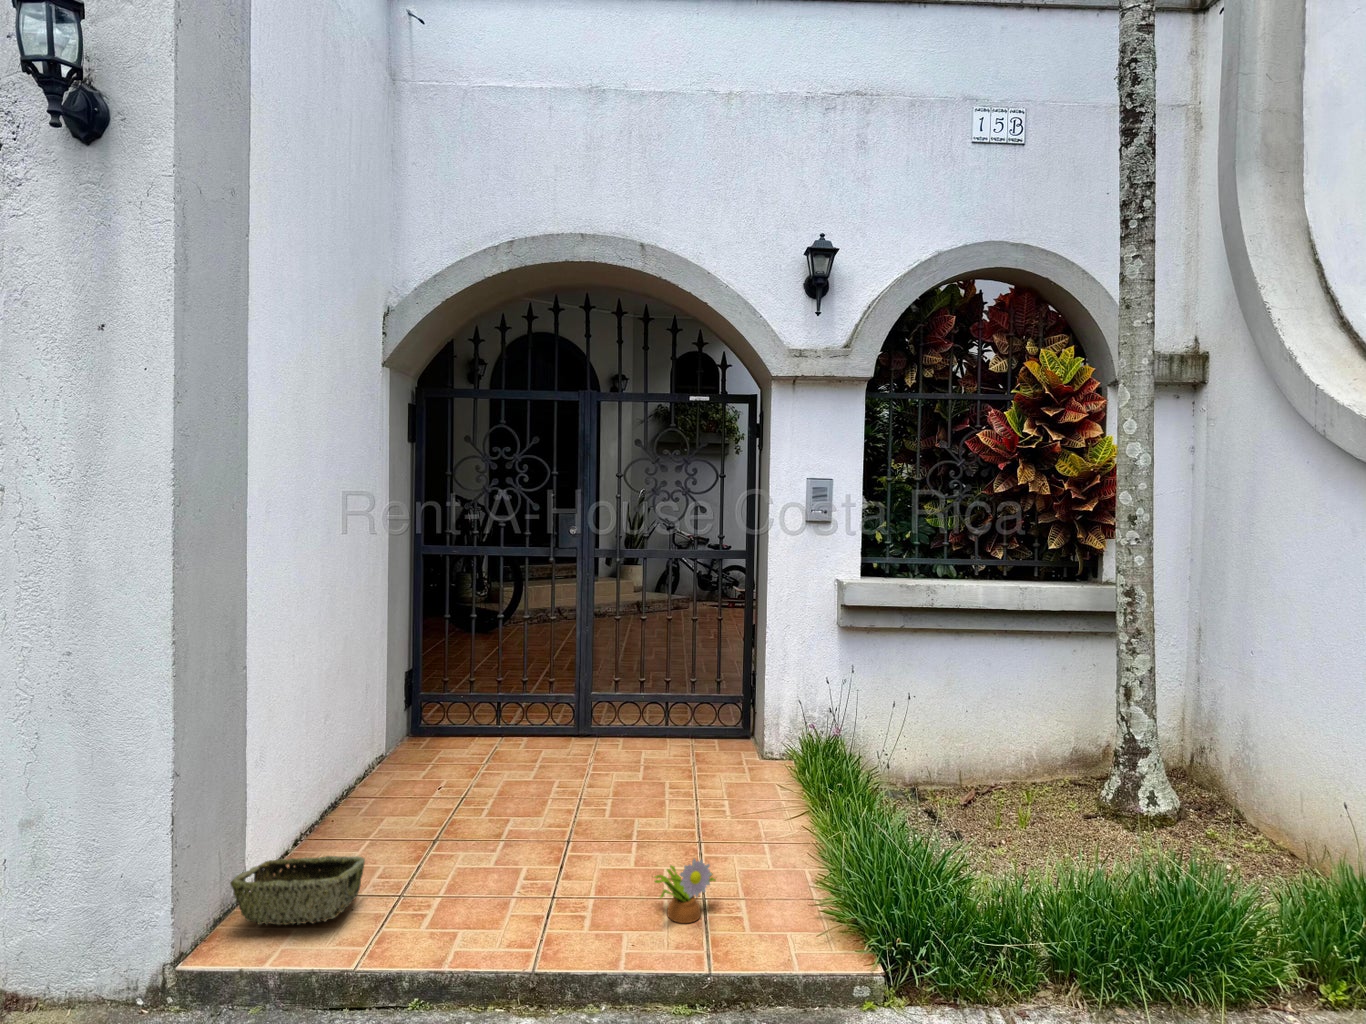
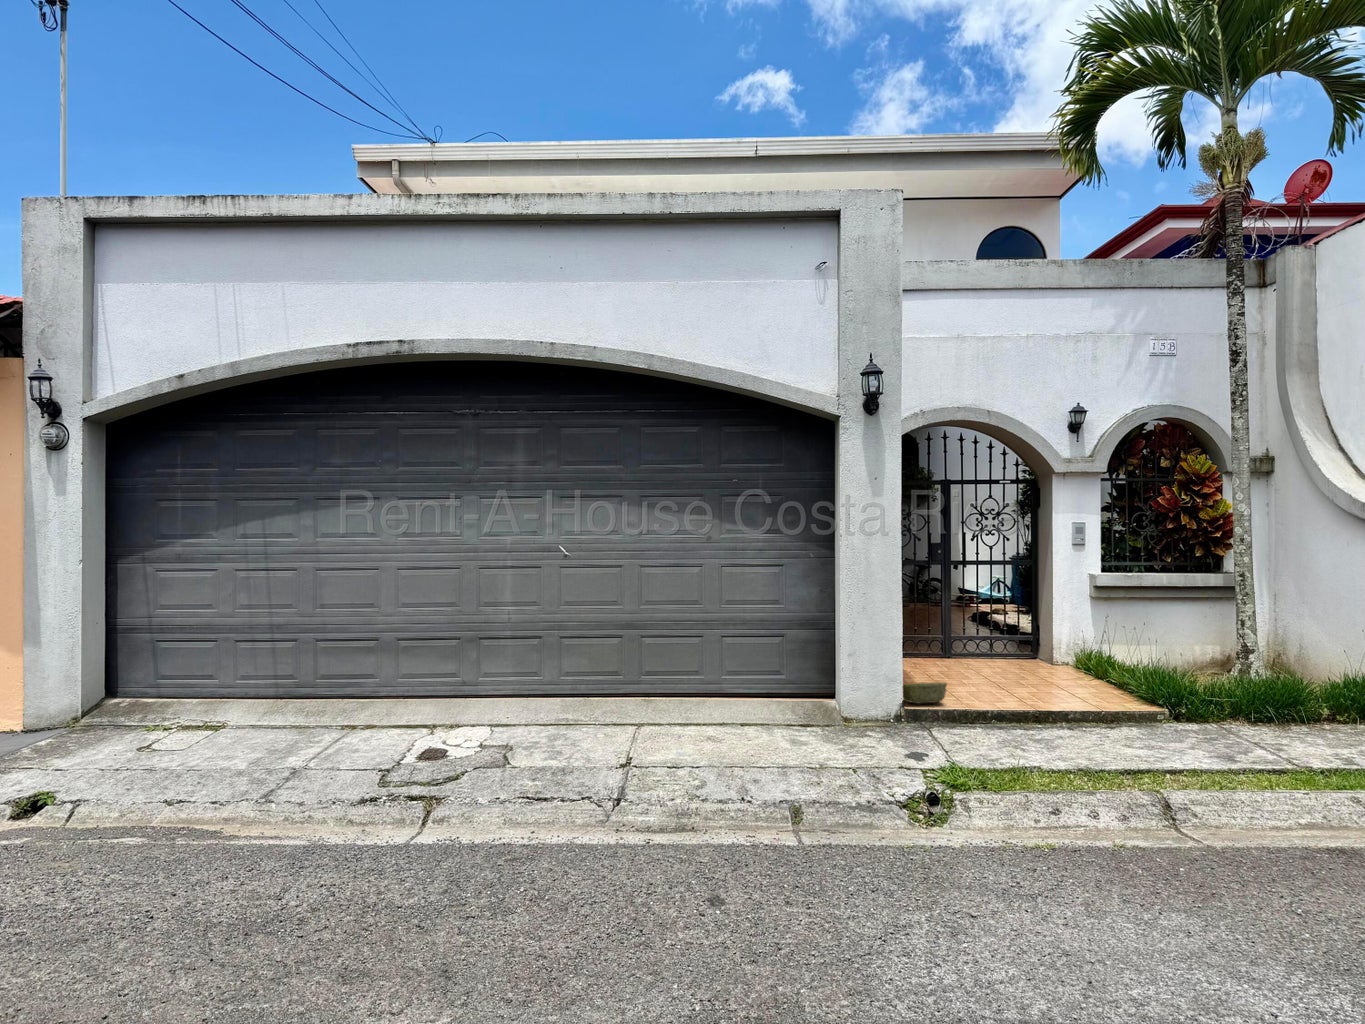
decorative plant: present [654,859,716,923] -> none [1059,676,1088,703]

